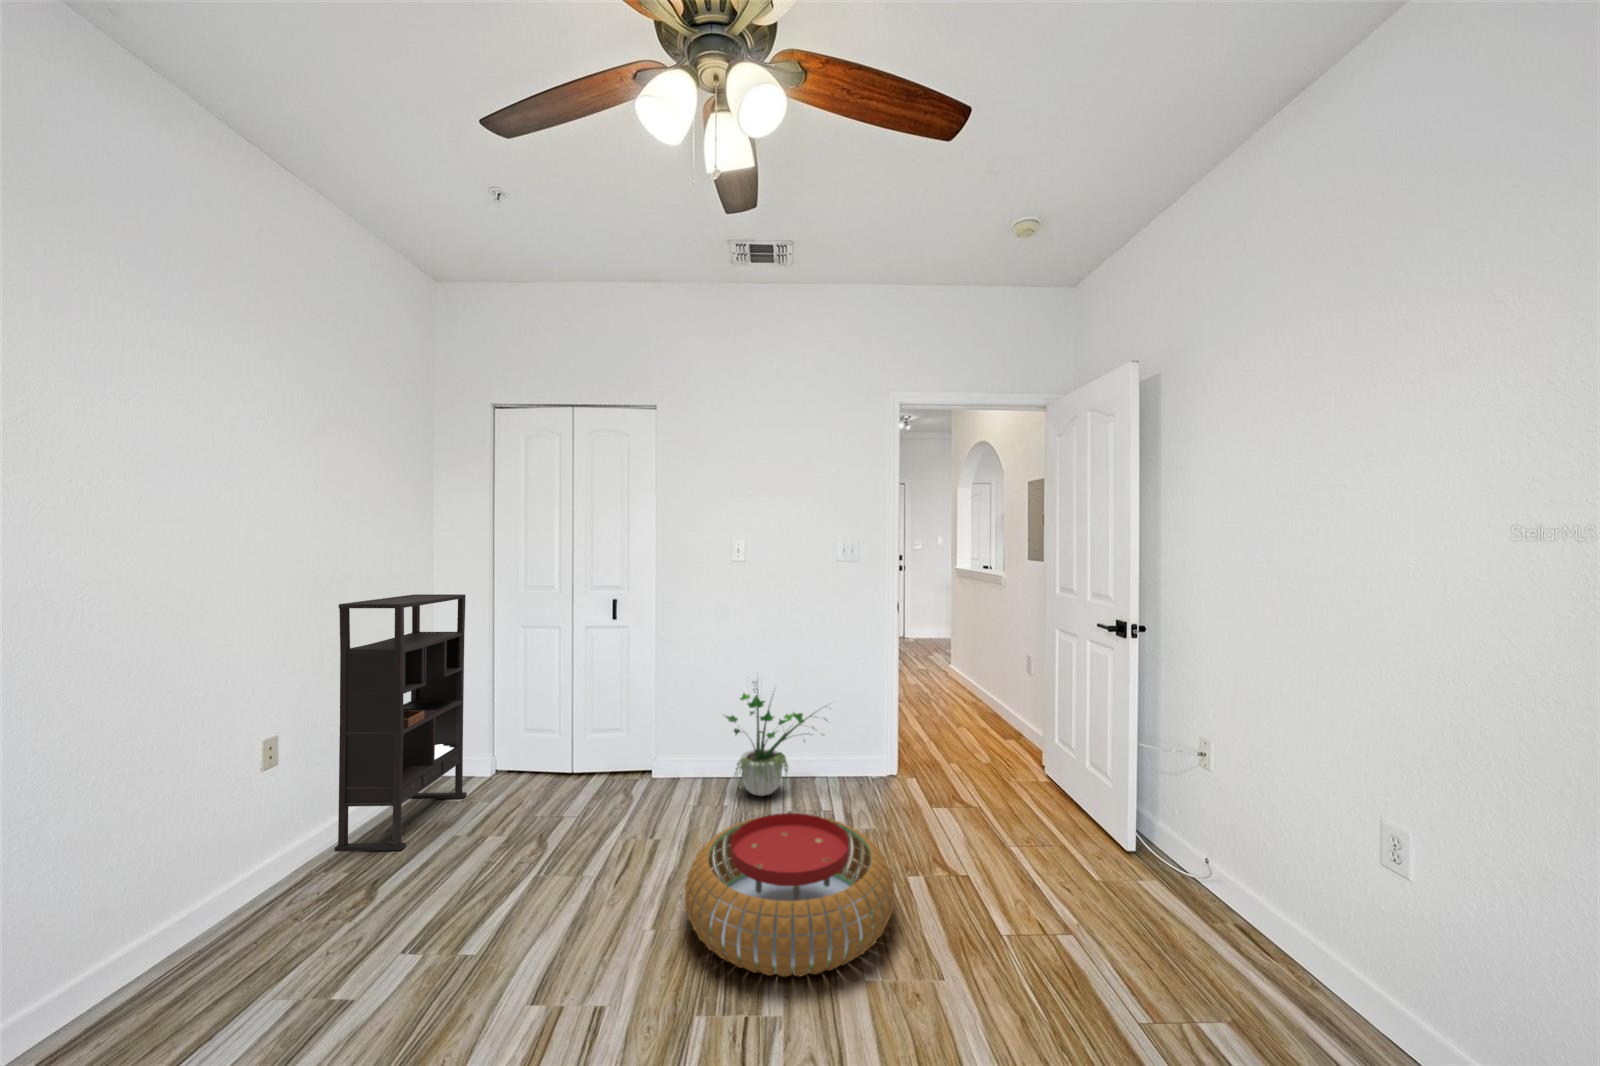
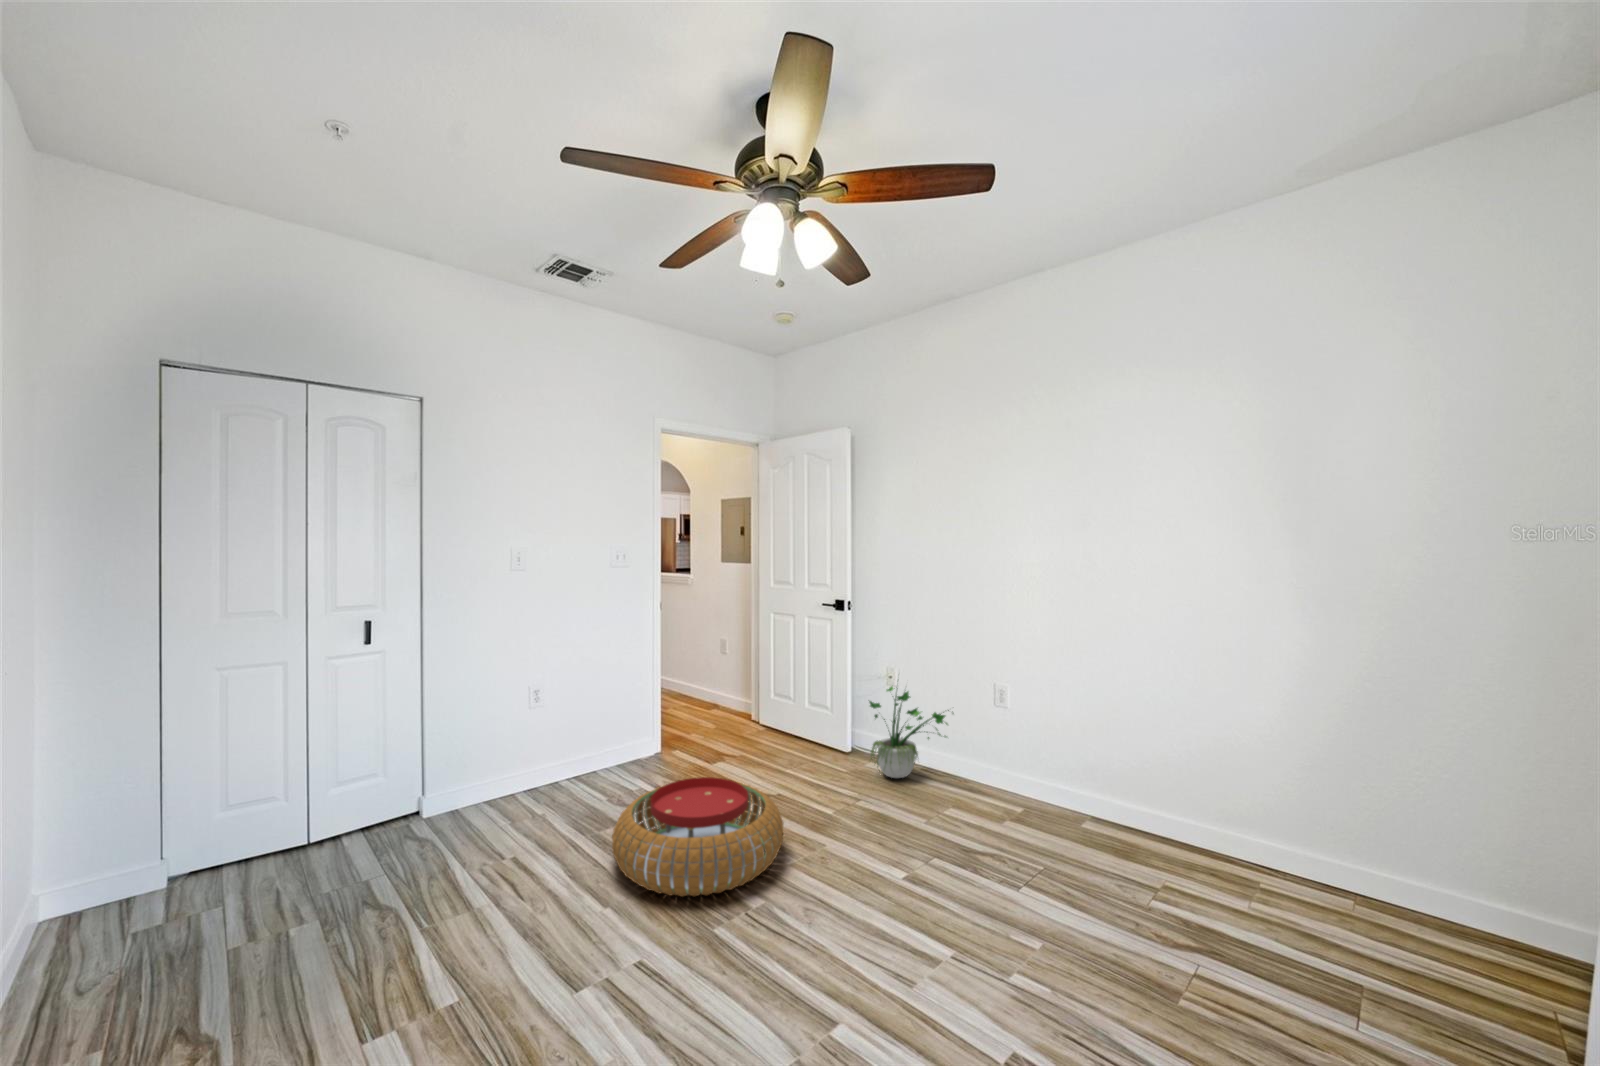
bookshelf: present [334,594,467,851] -> none [8,632,157,1050]
potted plant: present [725,693,826,796] -> present [869,686,954,778]

